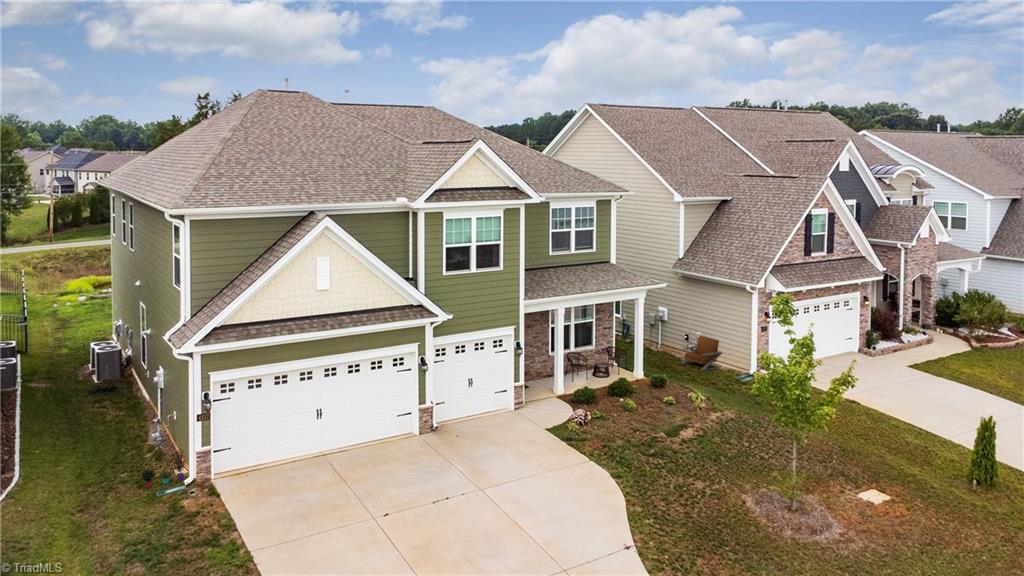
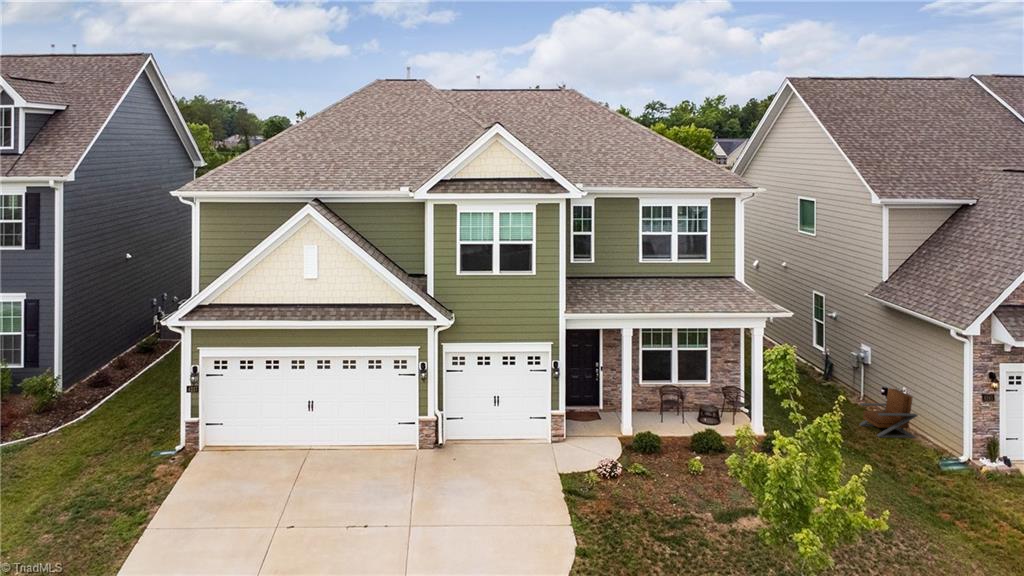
potted plant: present [142,450,185,487] -> none [149,416,188,446]

